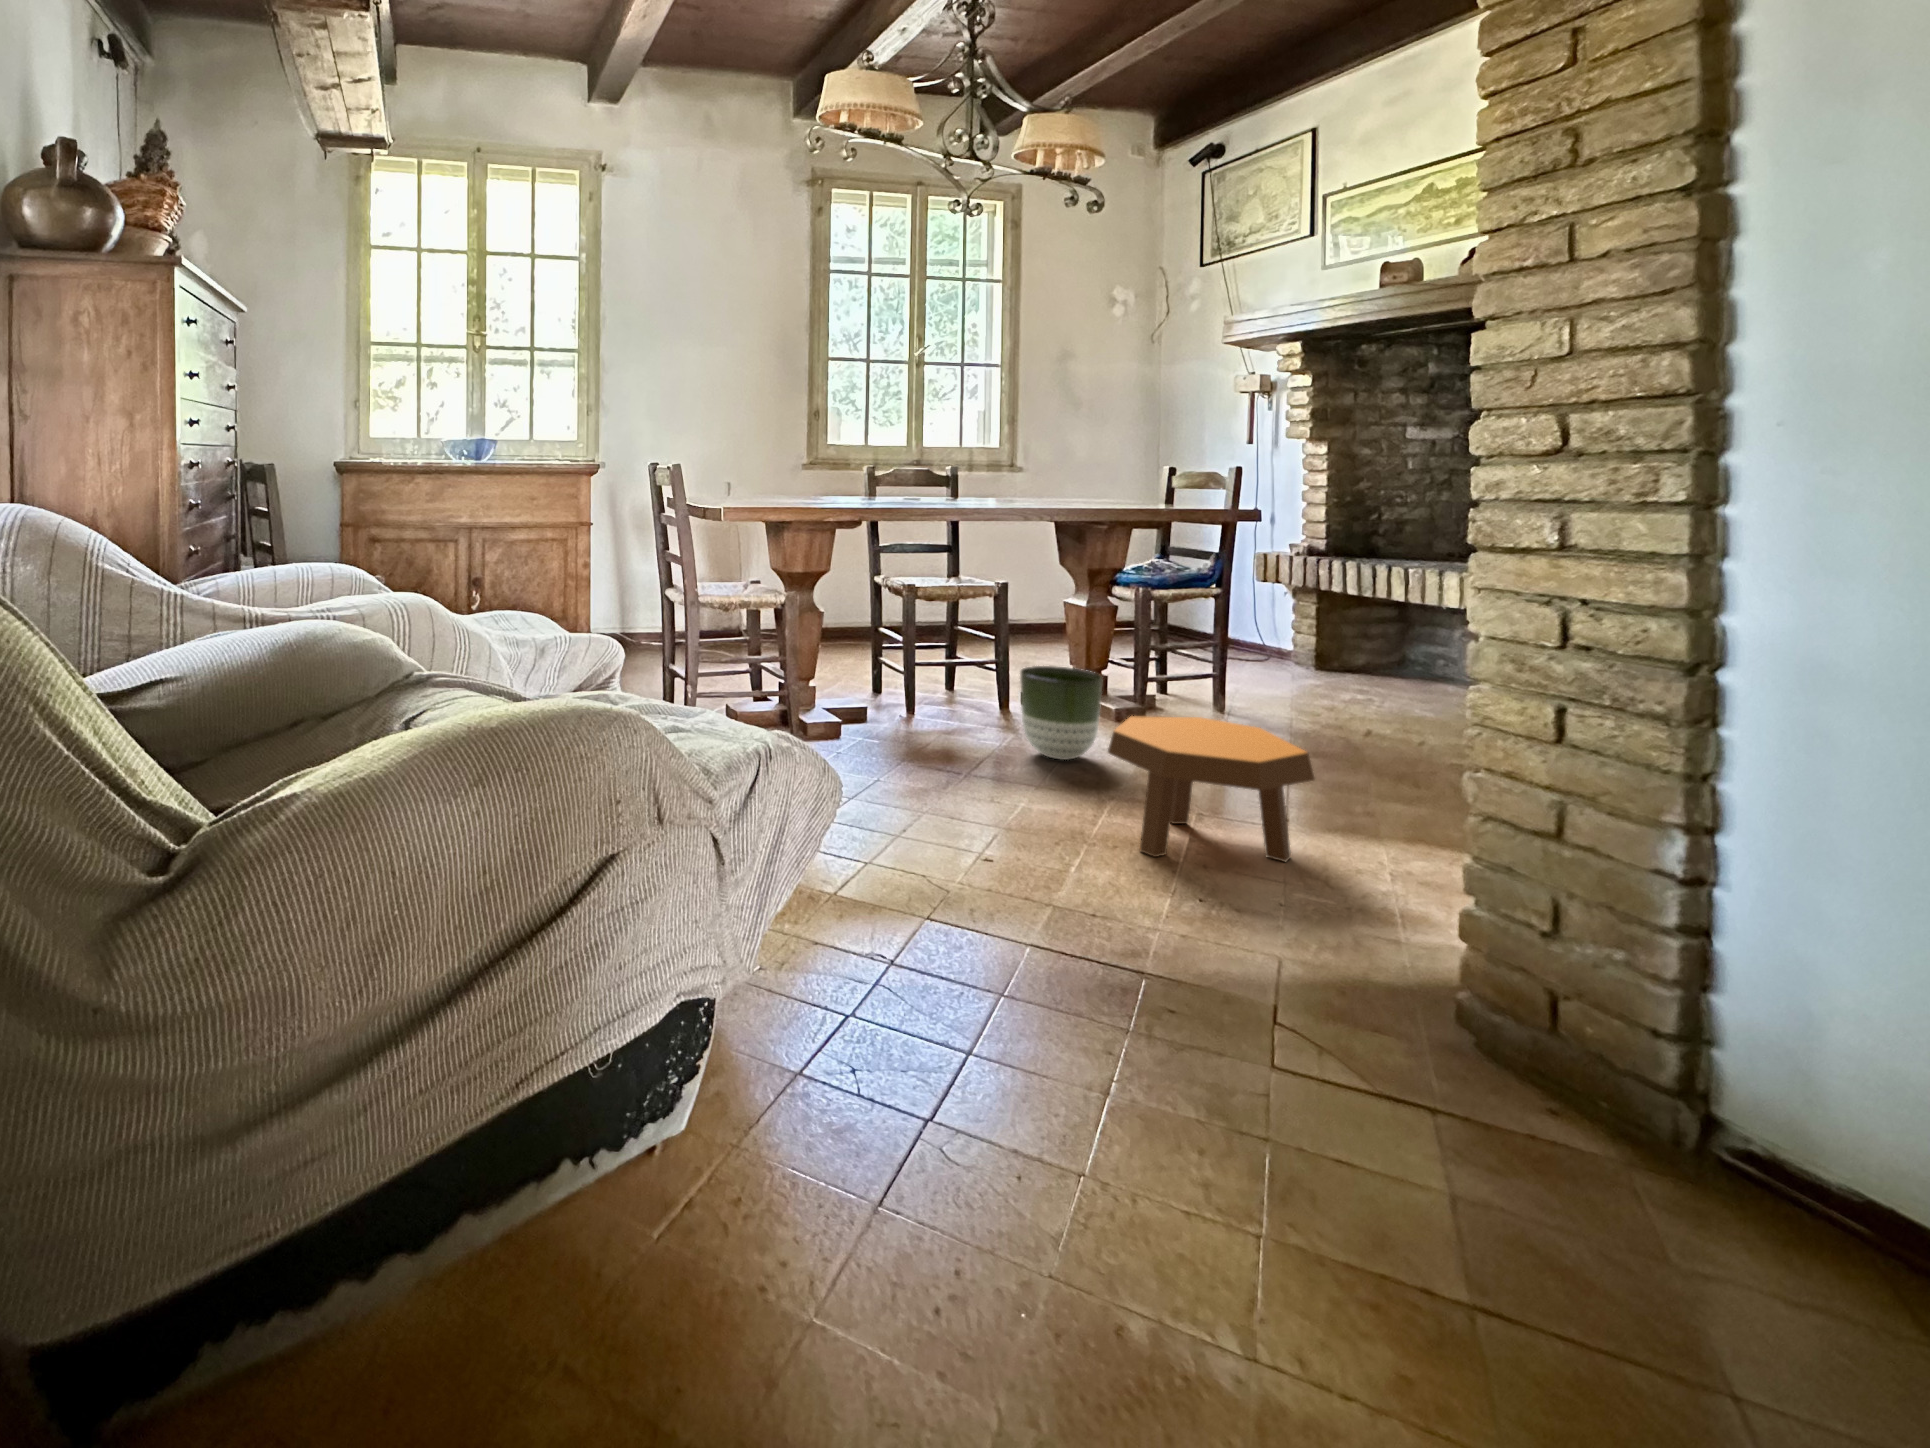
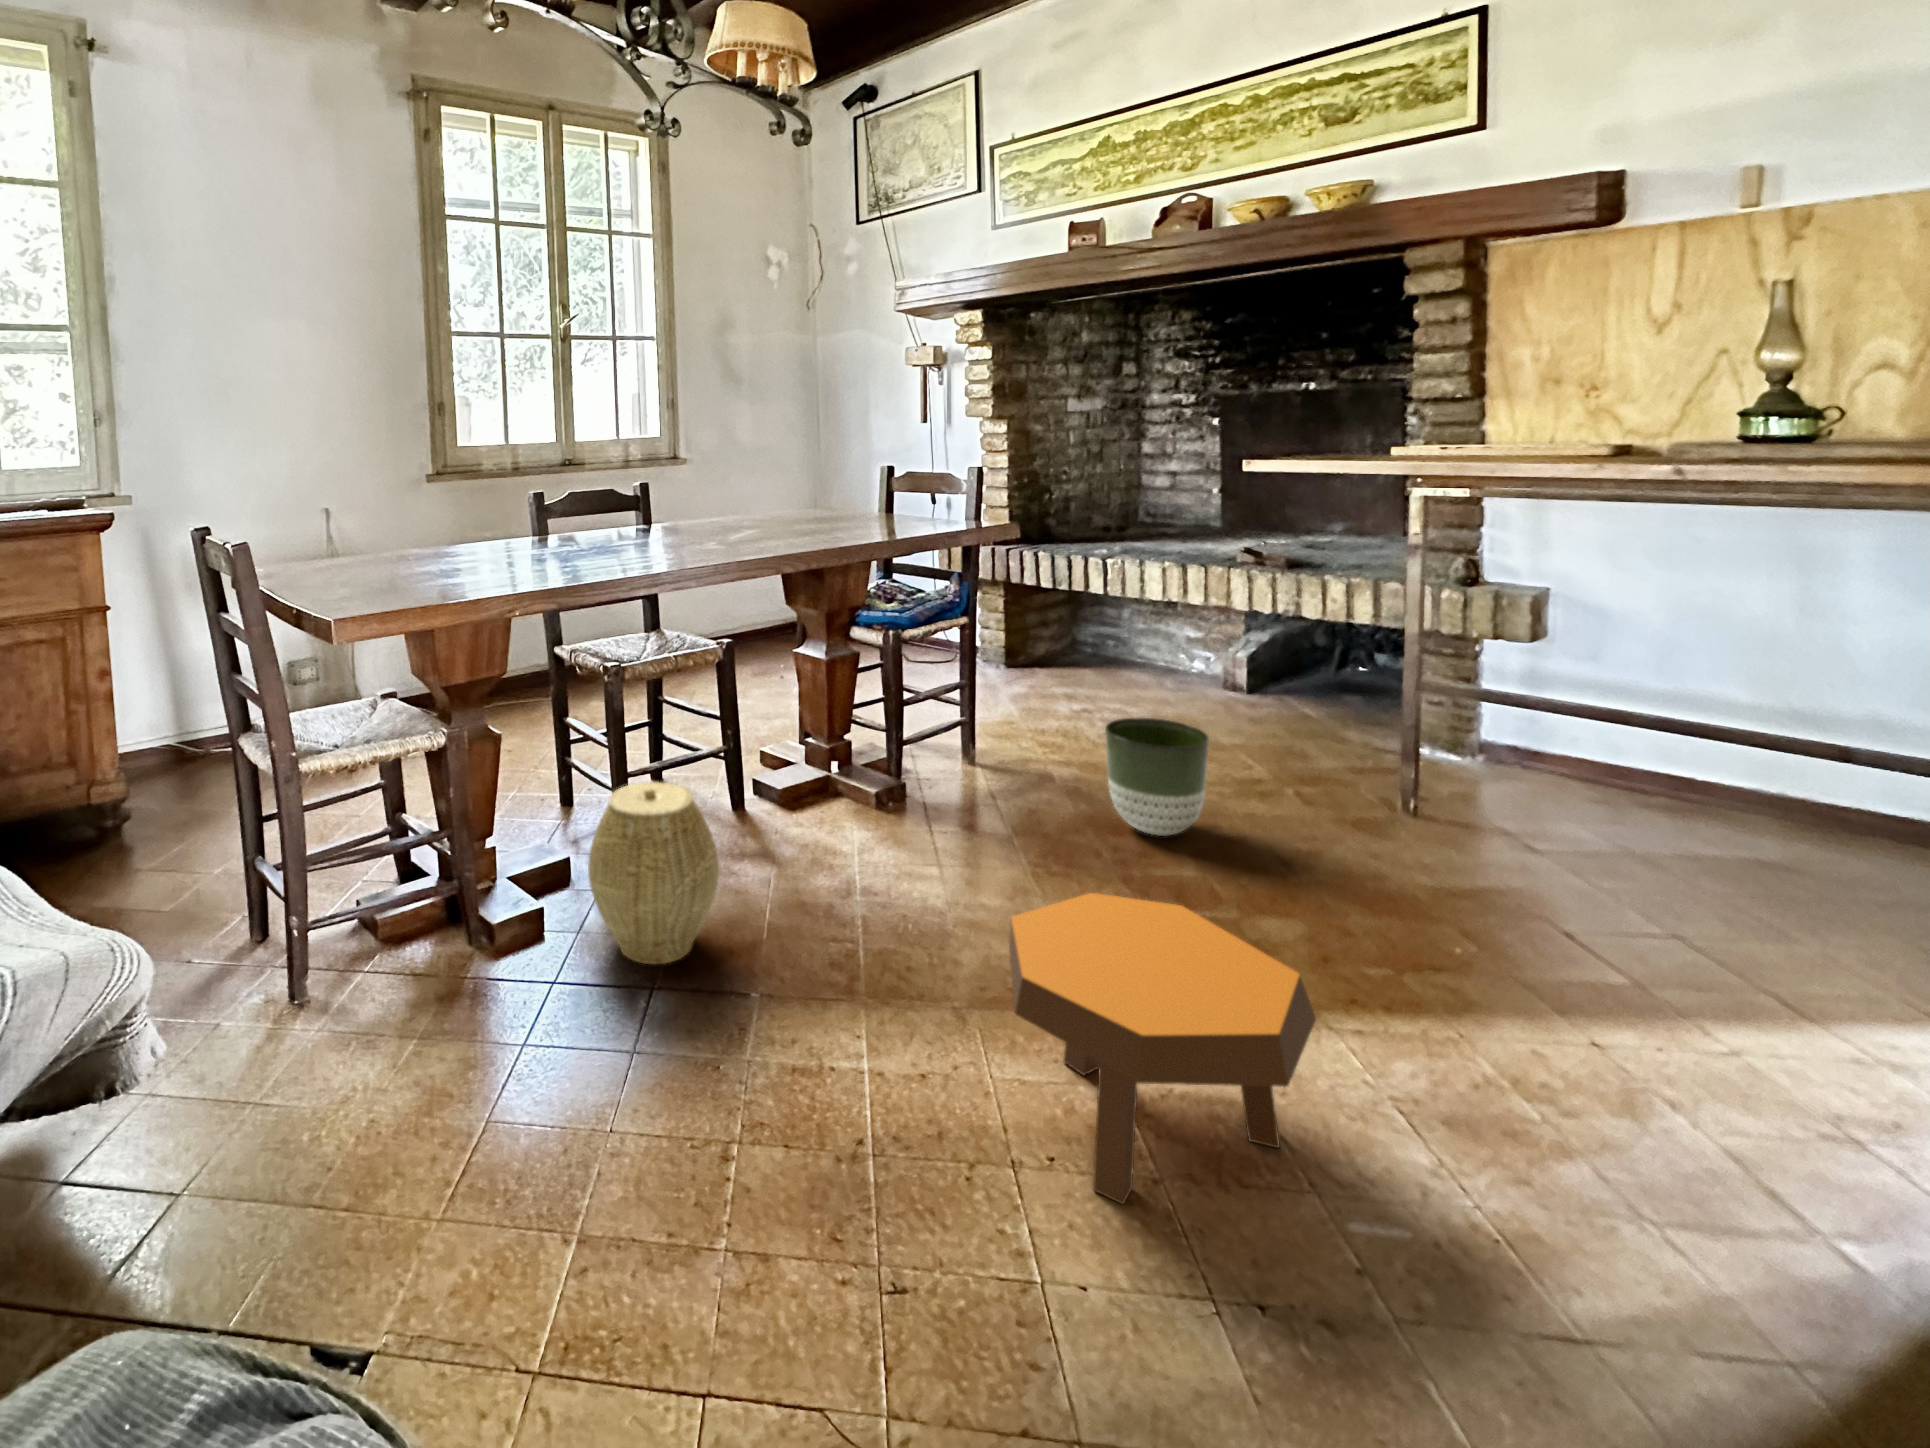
woven basket: none [871,641,959,753] -> present [588,782,719,964]
planter: present [1020,666,1102,760] -> present [1105,718,1209,836]

